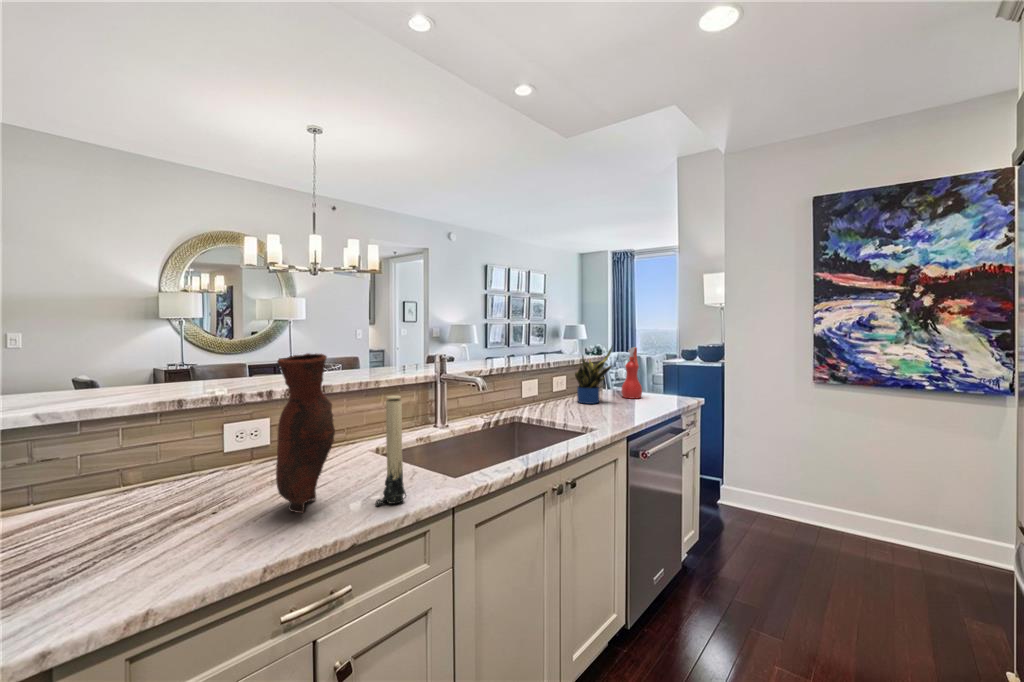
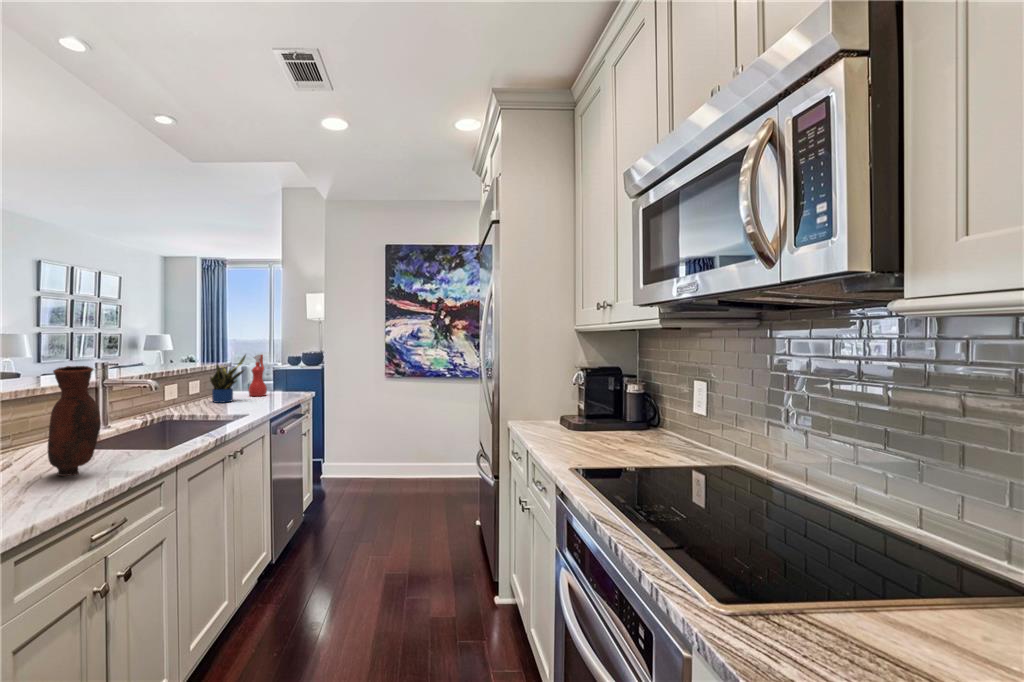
candle: present [375,396,406,506] -> none [128,392,148,466]

